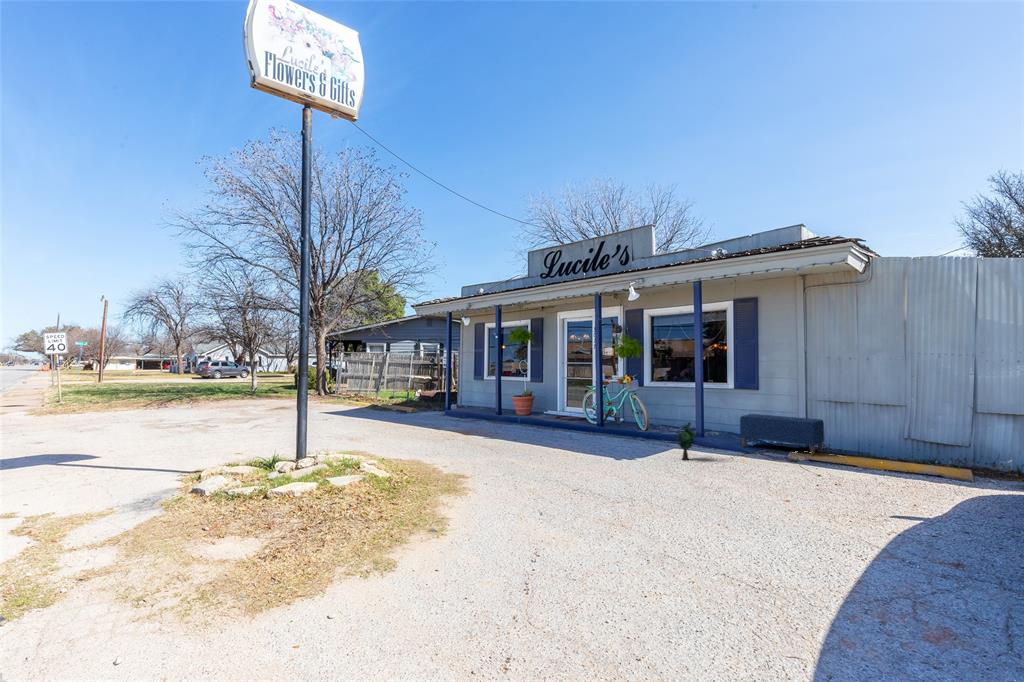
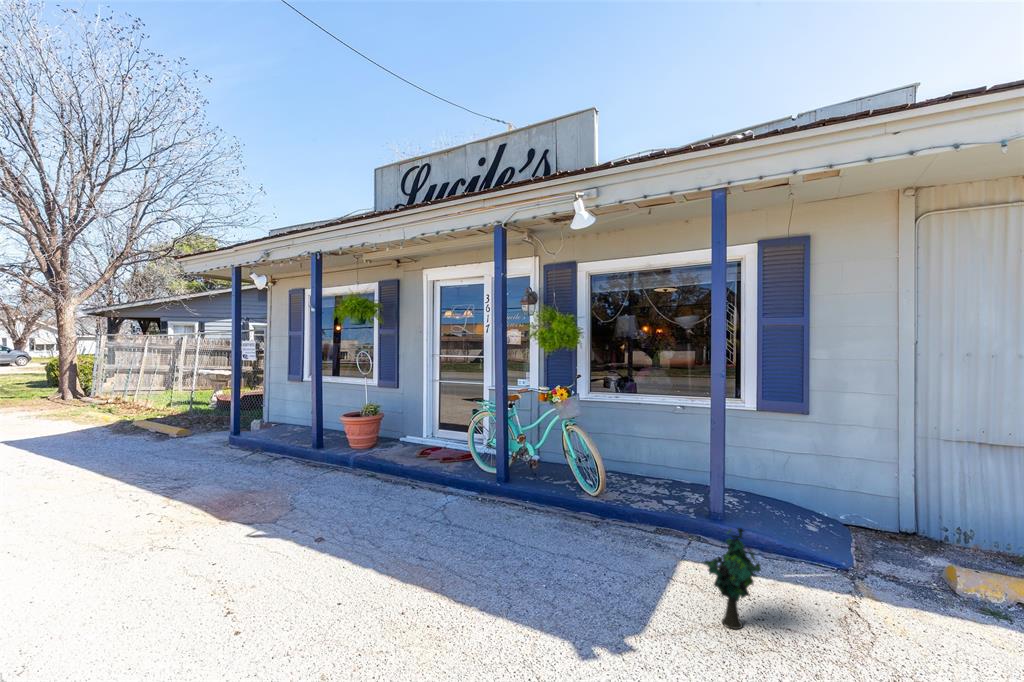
bench: present [740,414,824,456] -> none [790,460,970,566]

